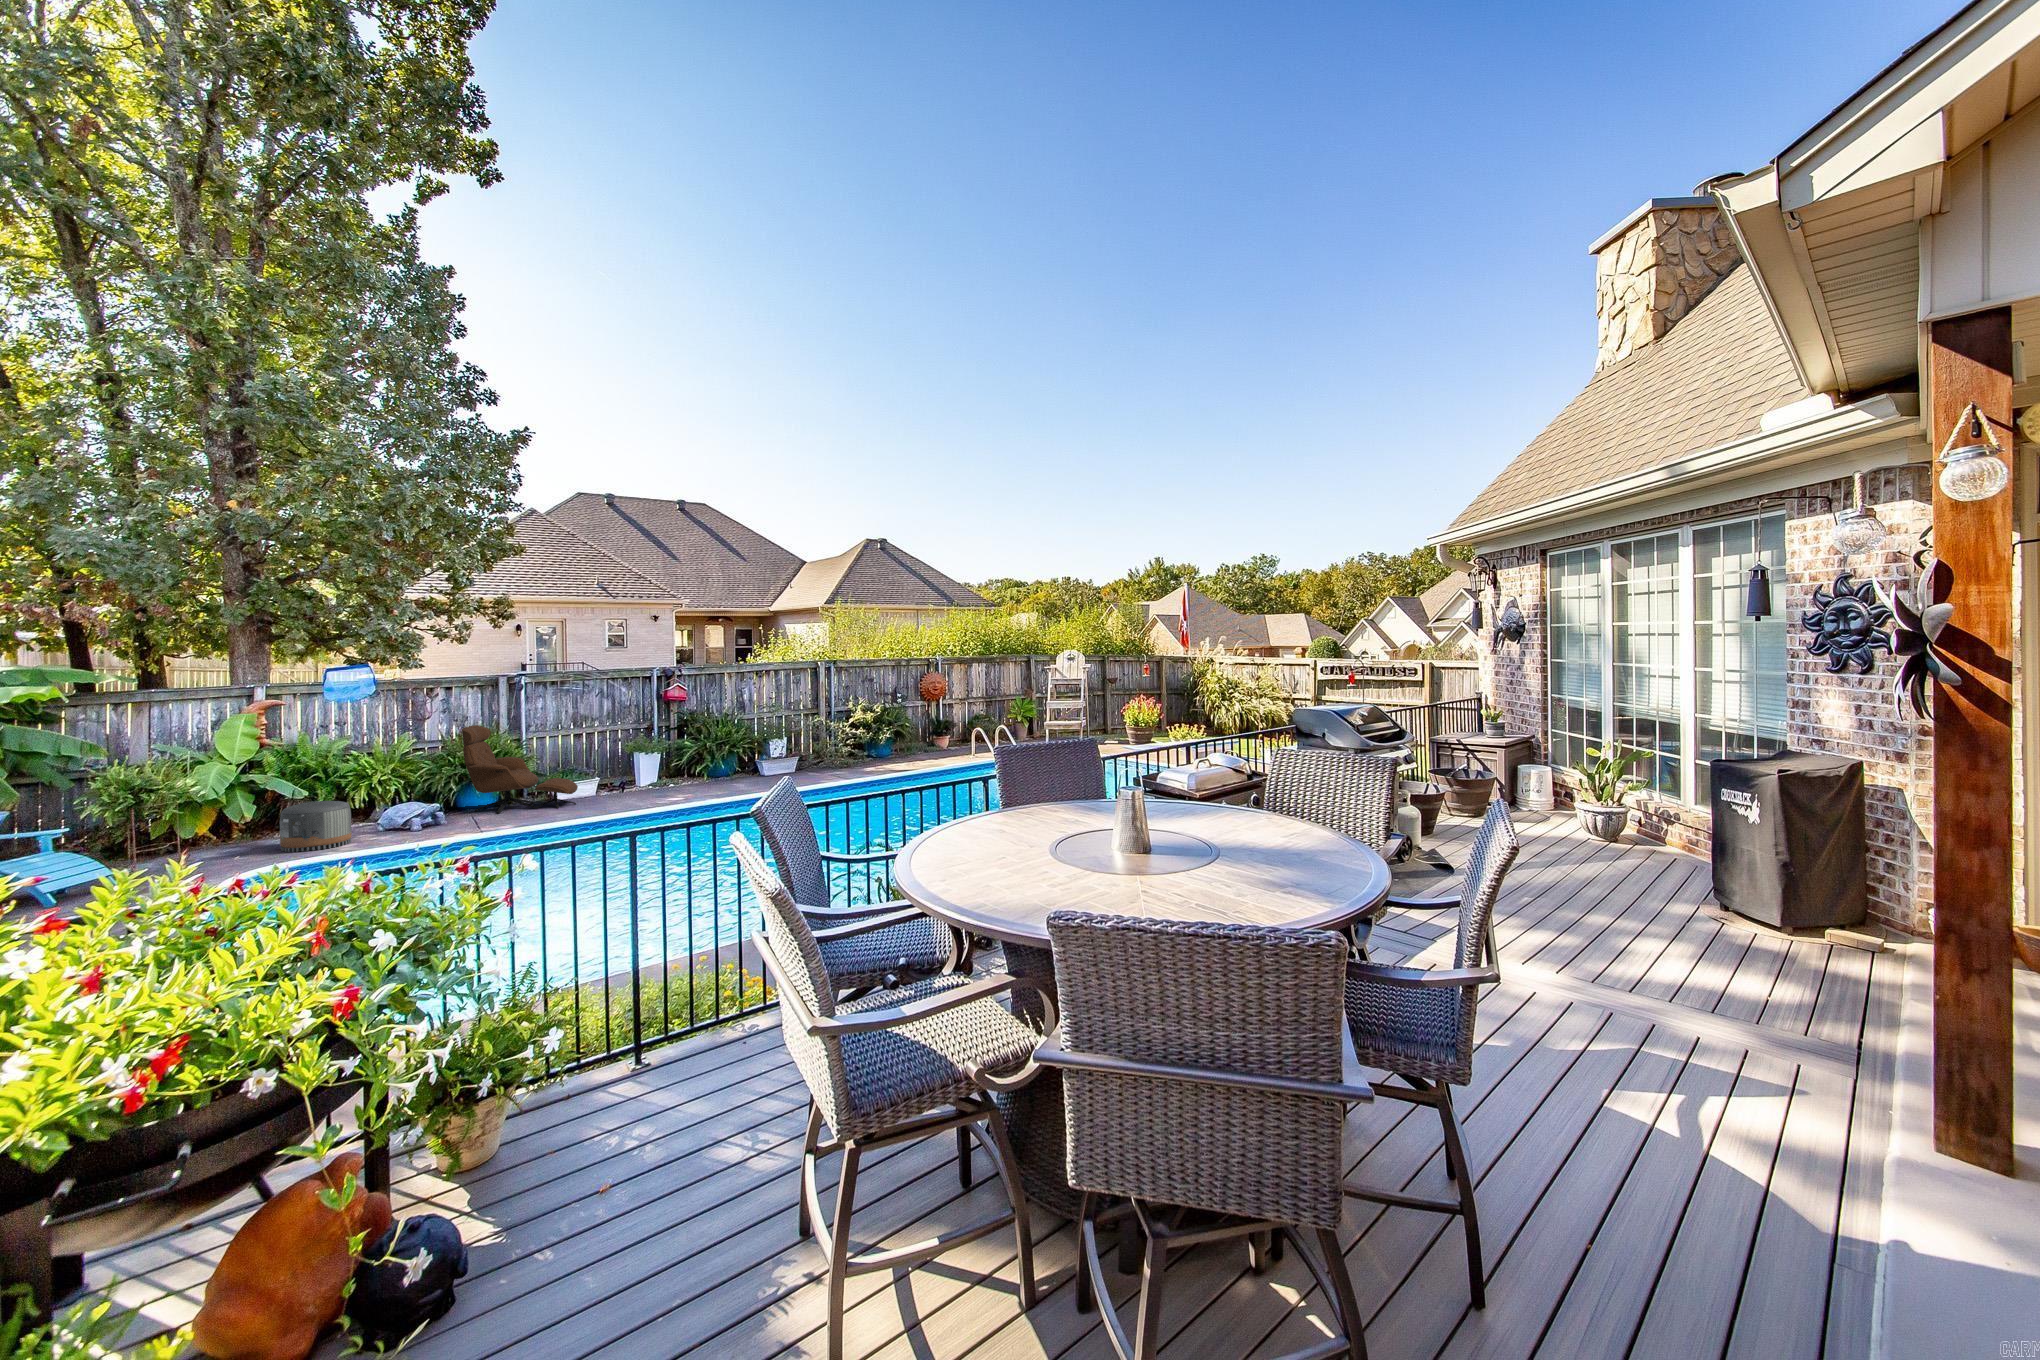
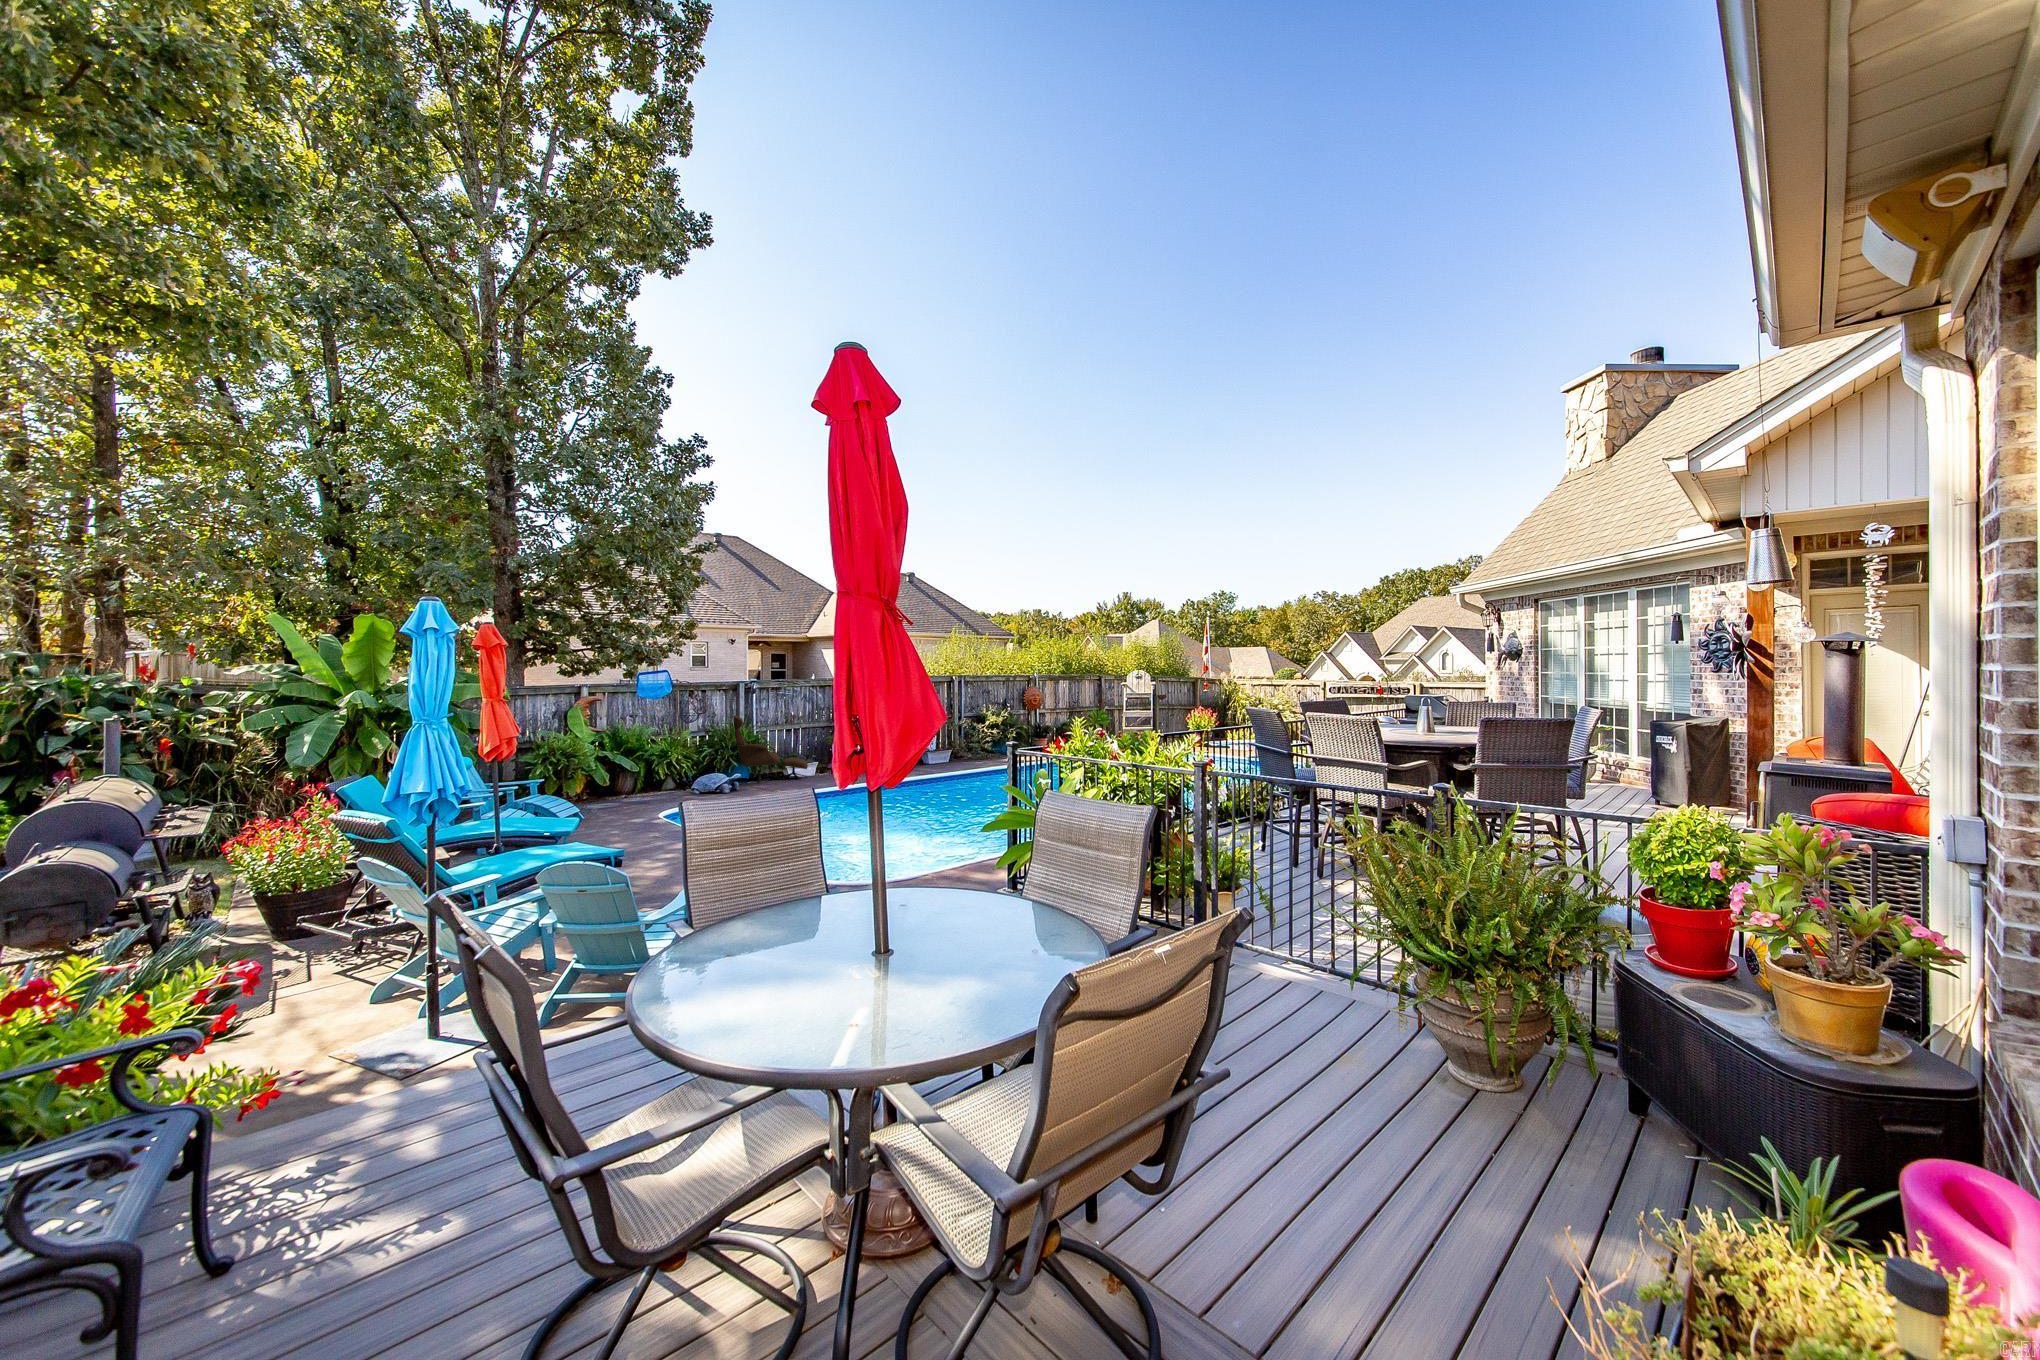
pouf: present [280,801,352,852] -> none [645,765,689,800]

